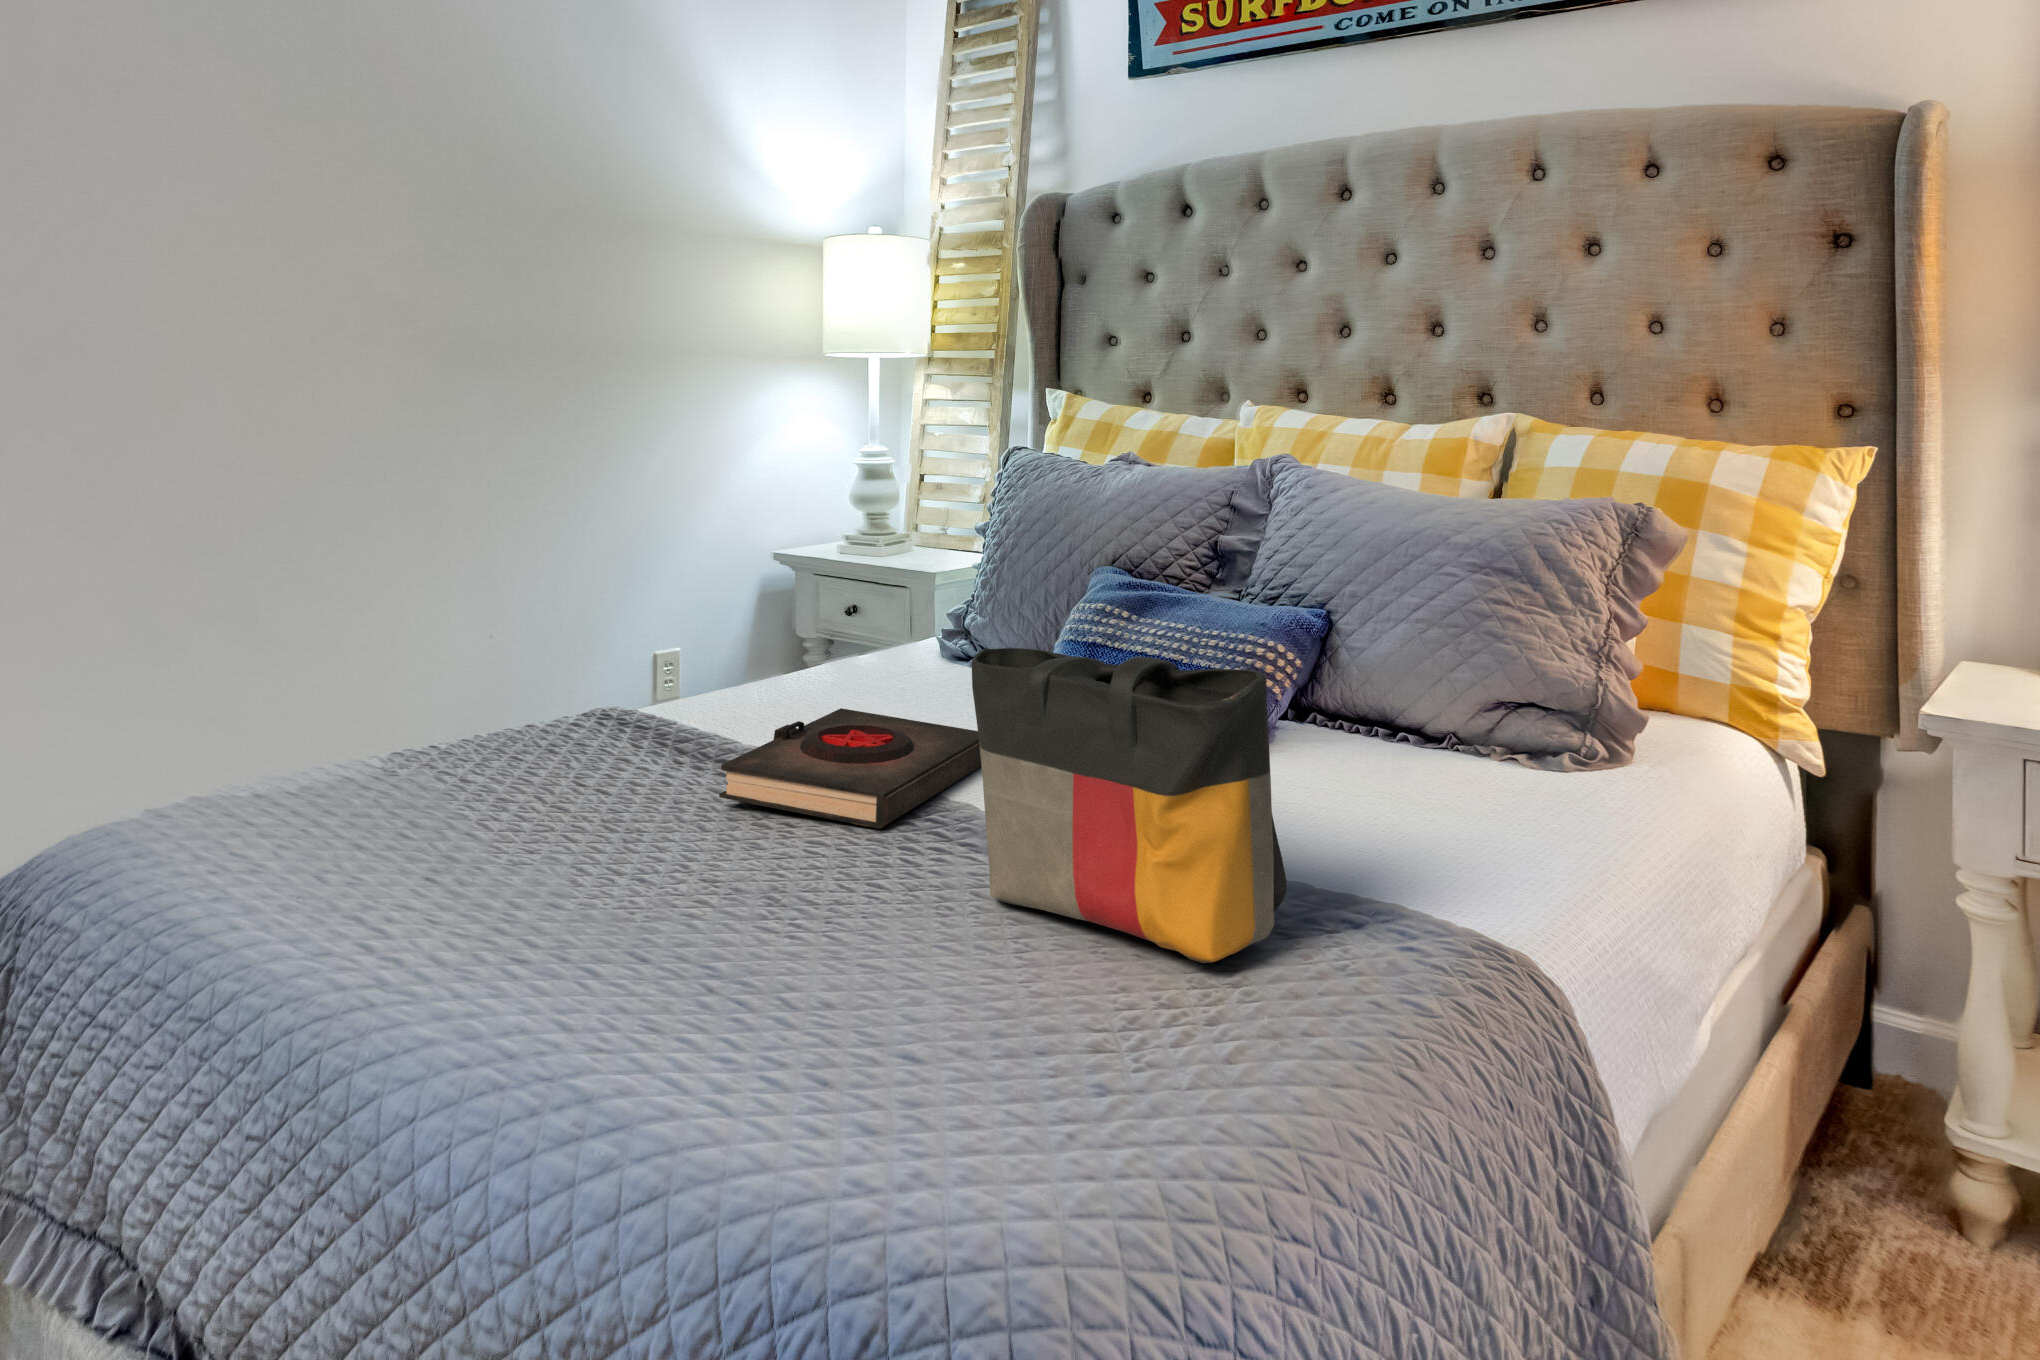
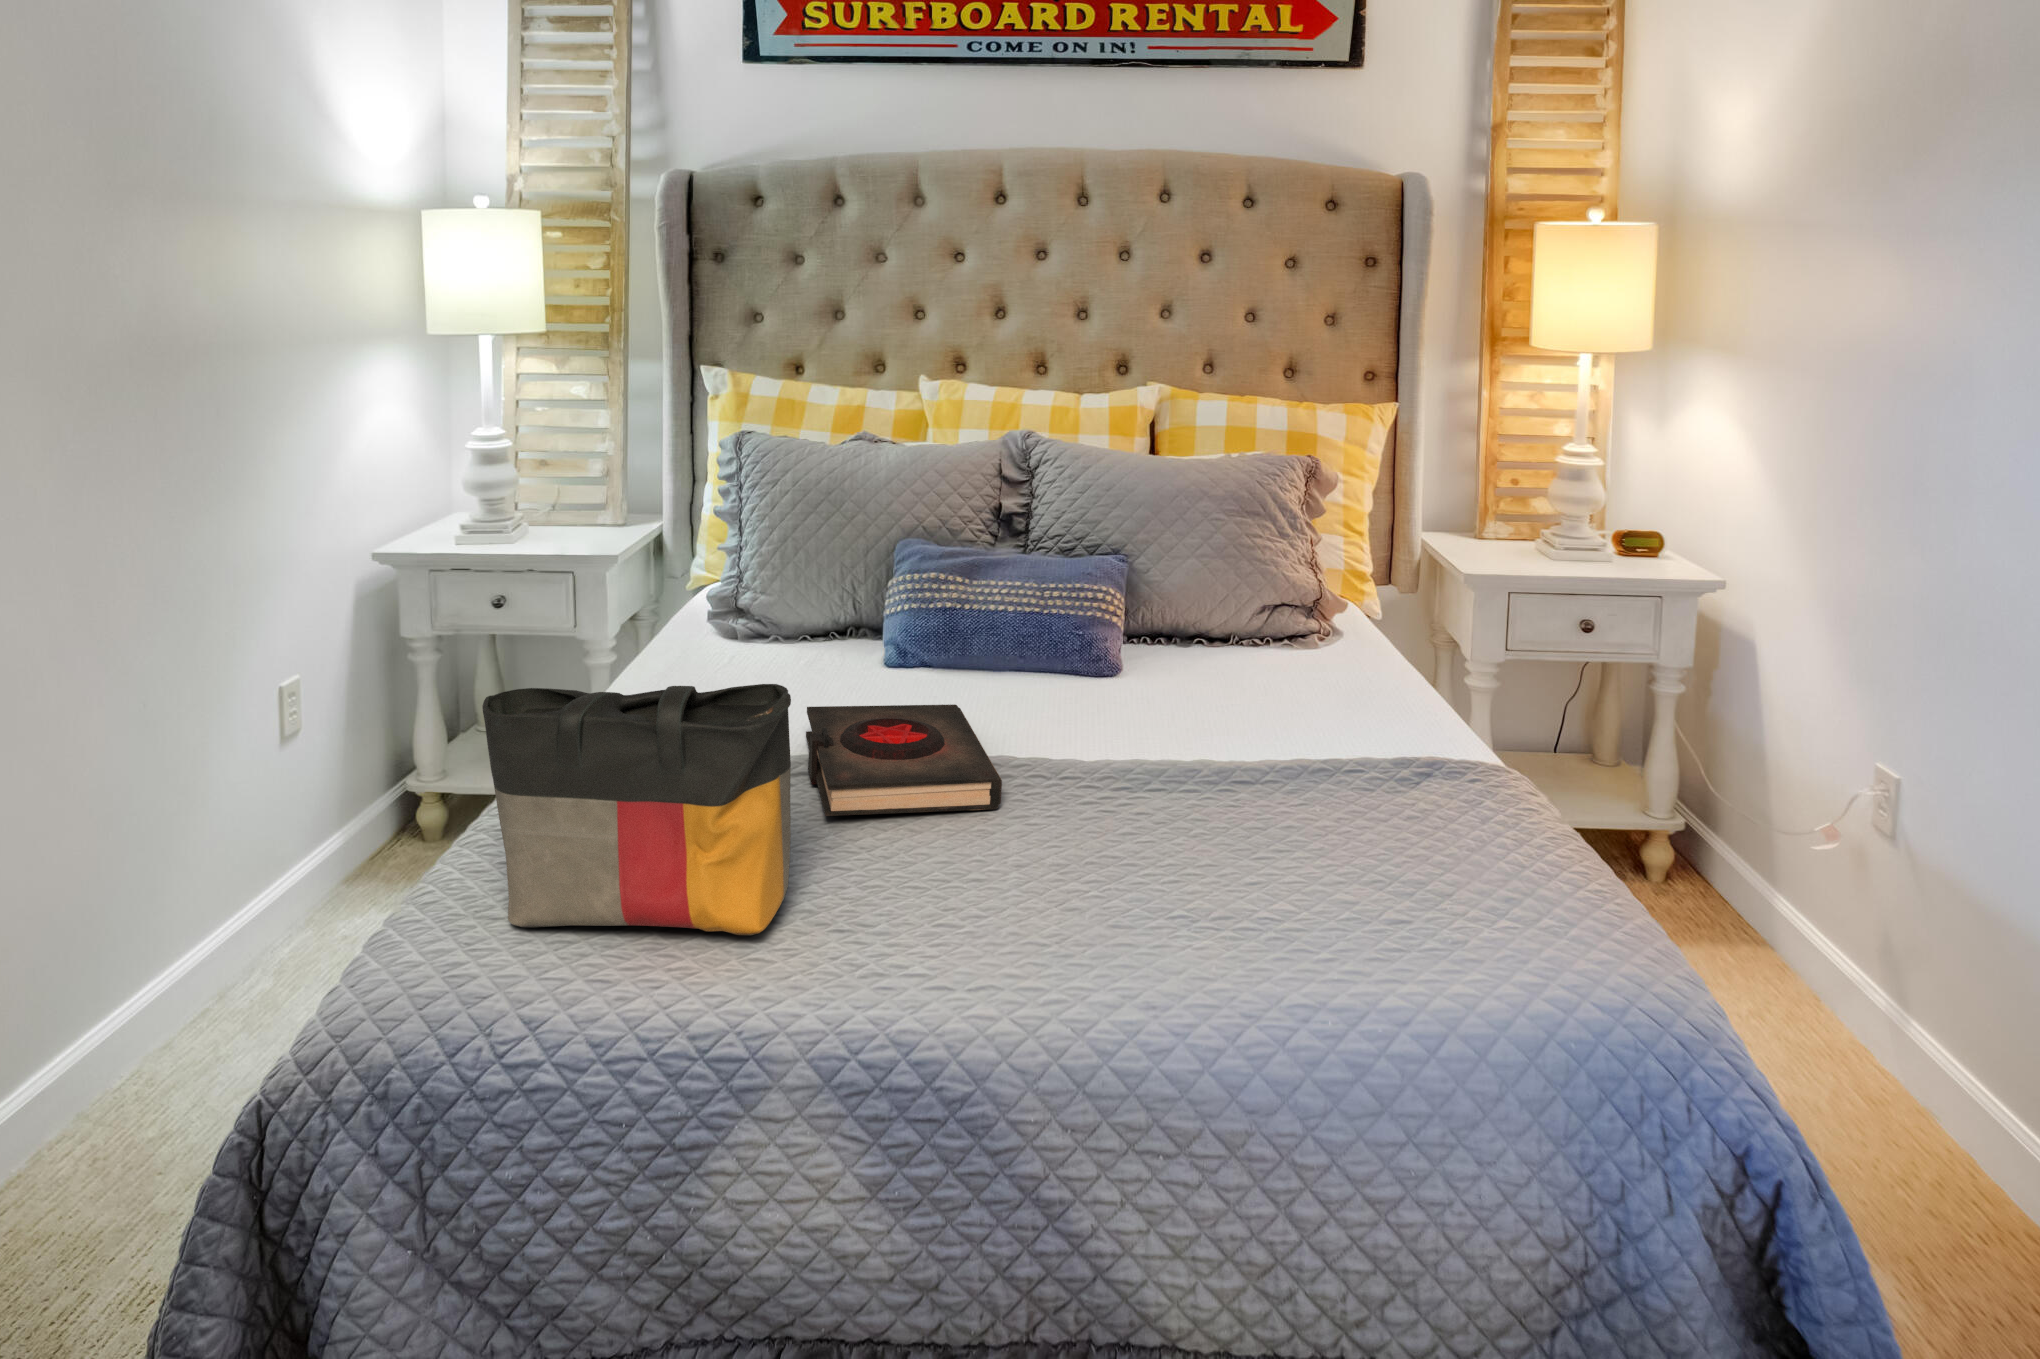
tote bag: present [972,648,1287,963] -> present [482,684,791,935]

